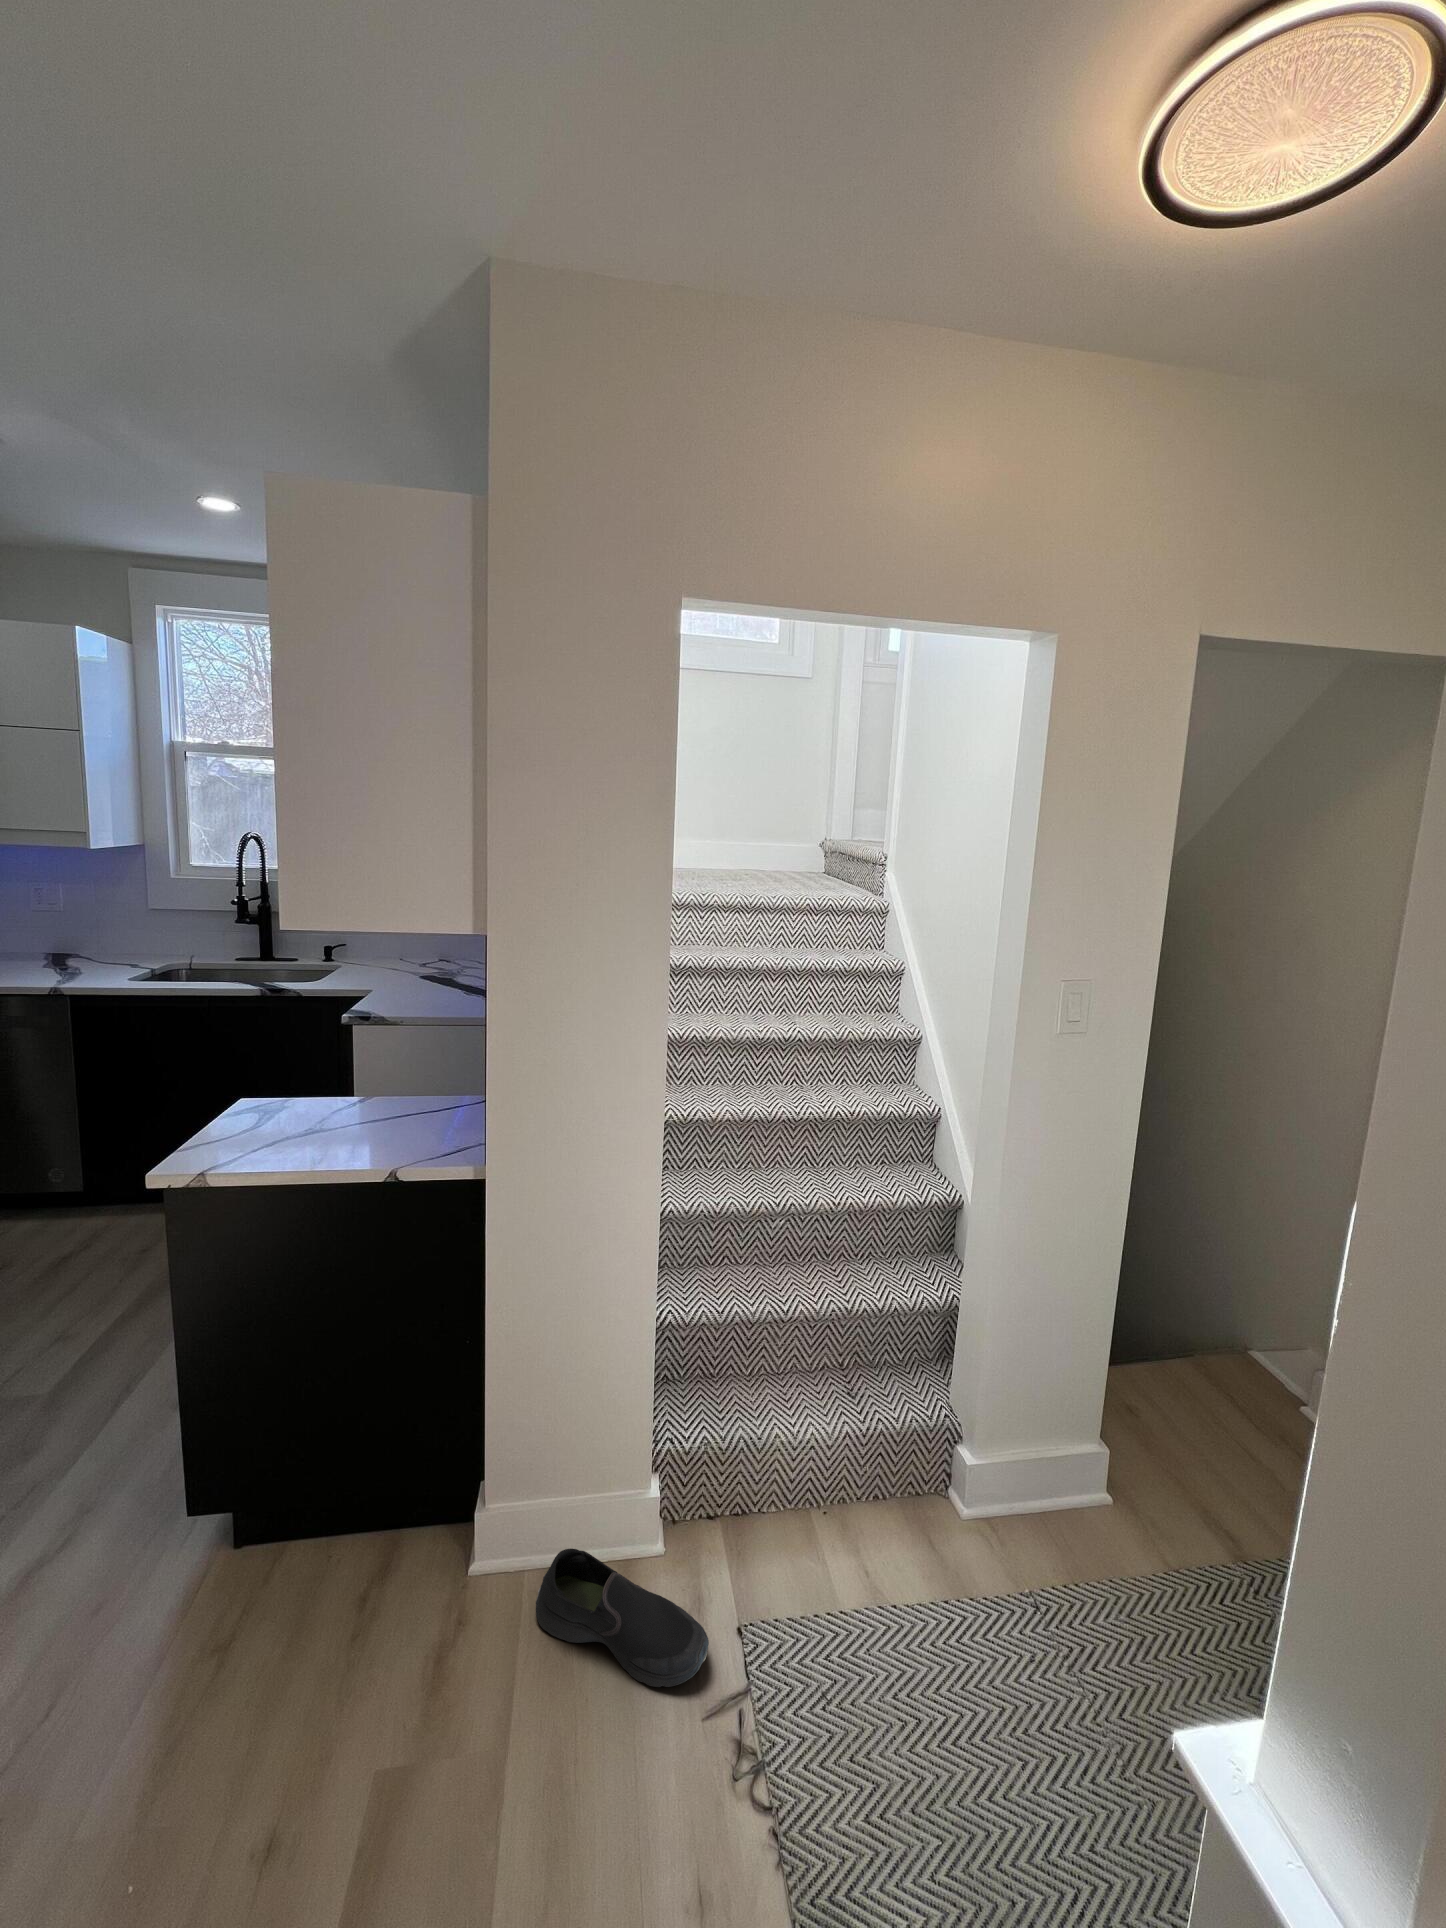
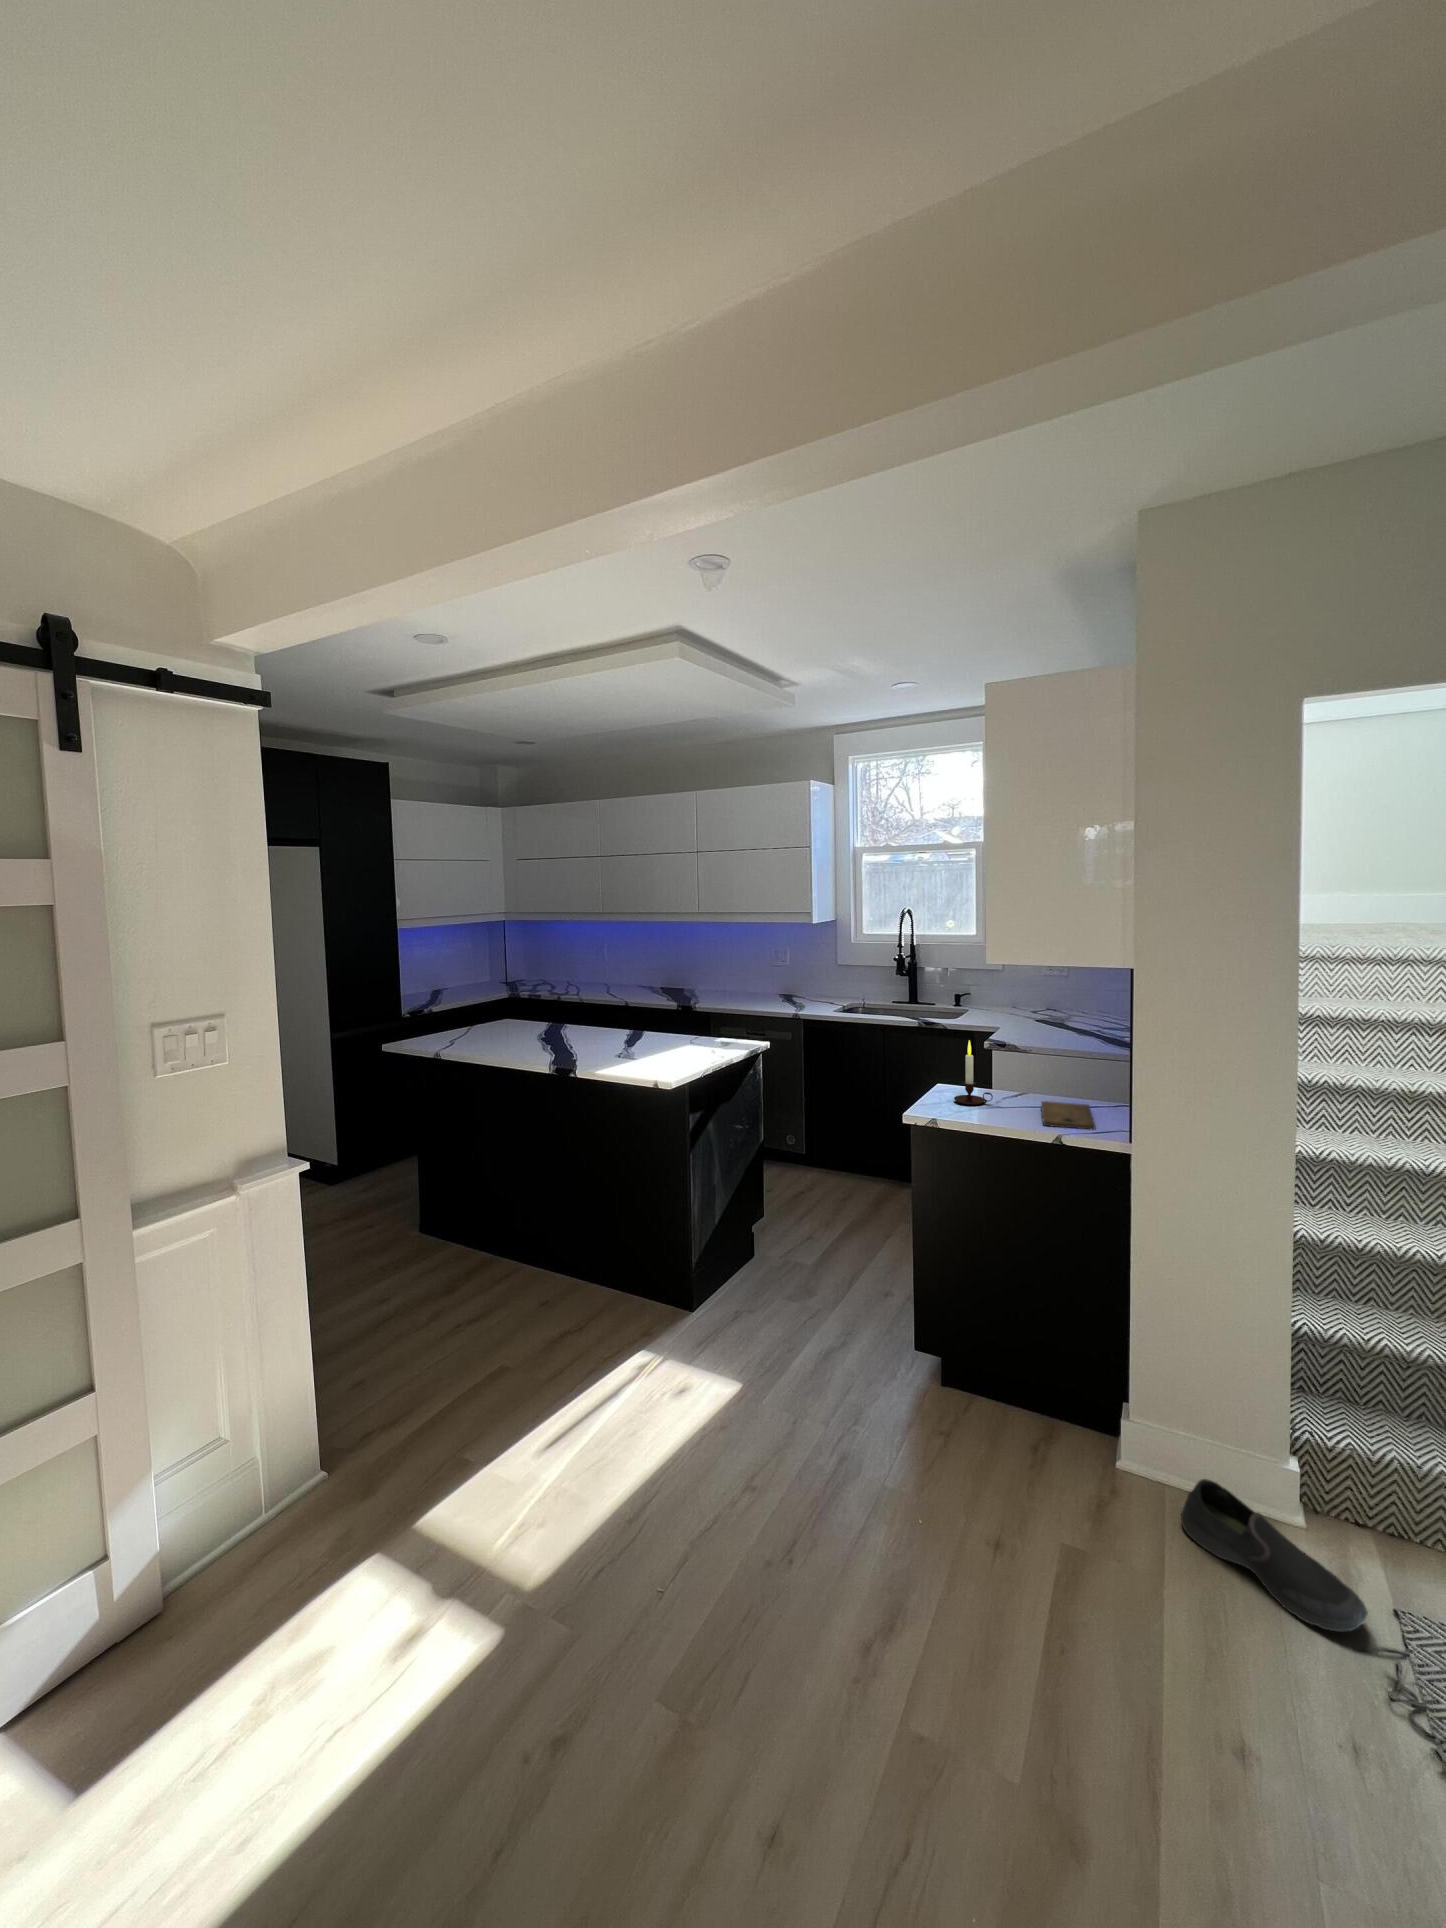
candle: none [258,1041,316,1134] -> present [954,1040,993,1105]
cutting board: none [376,1110,446,1156] -> present [1041,1101,1095,1129]

